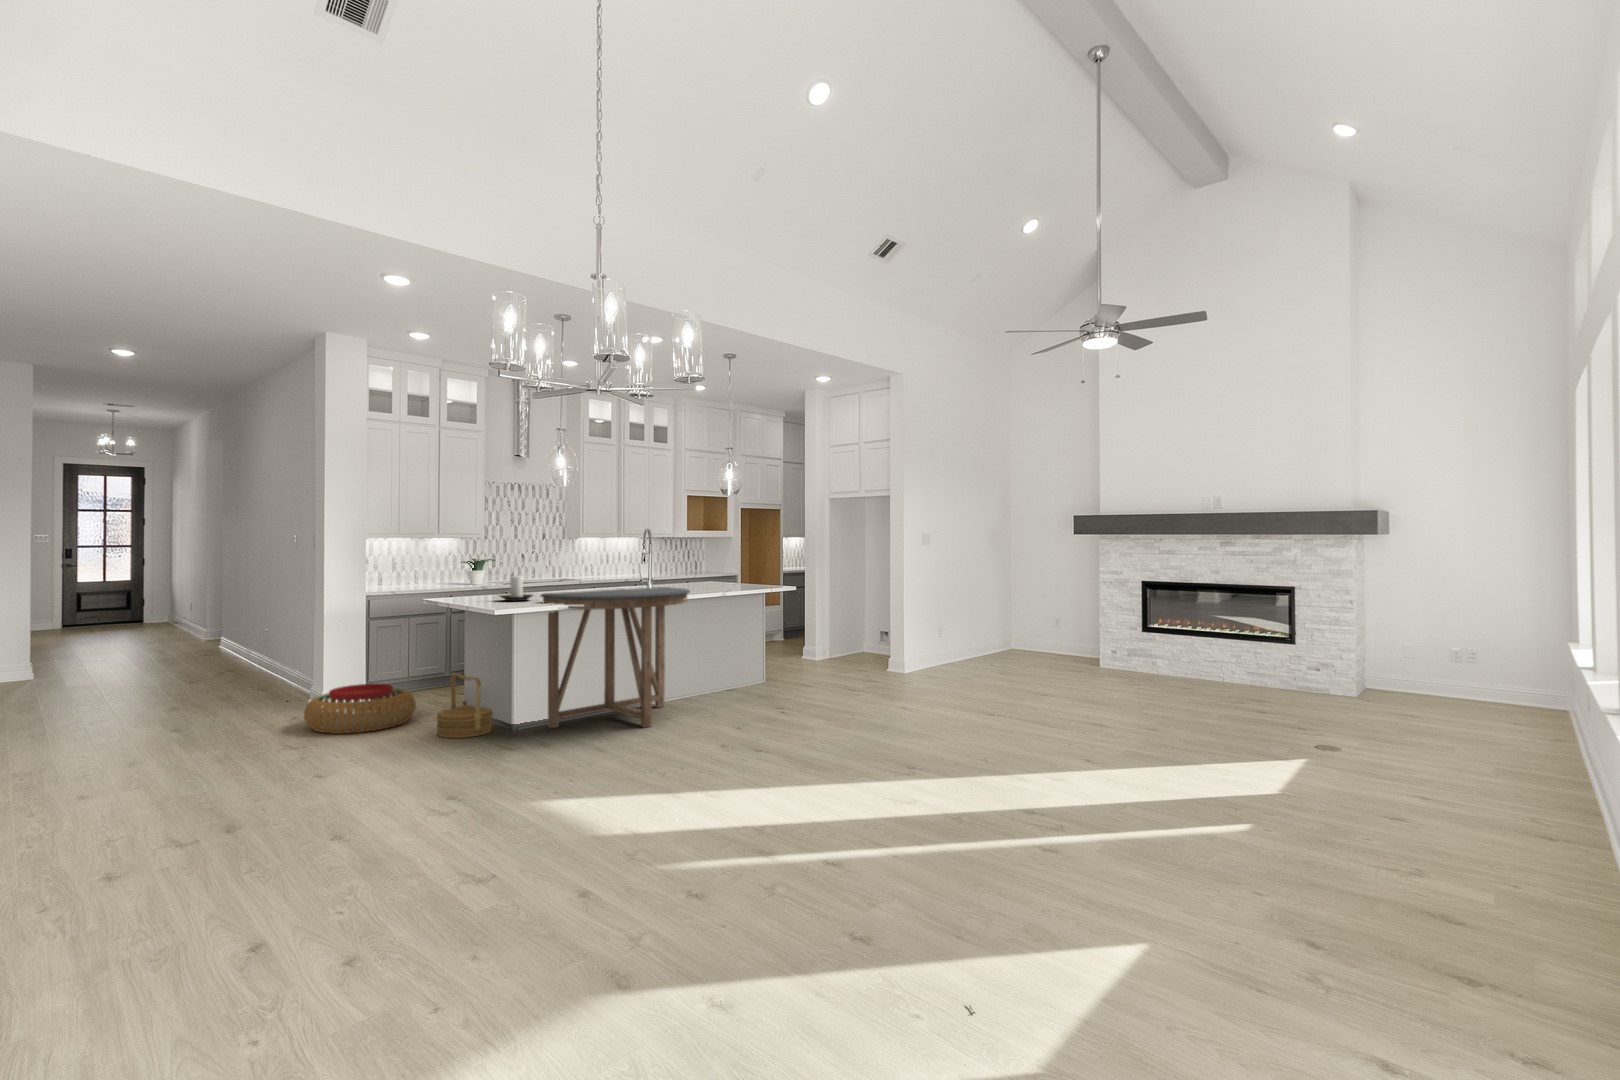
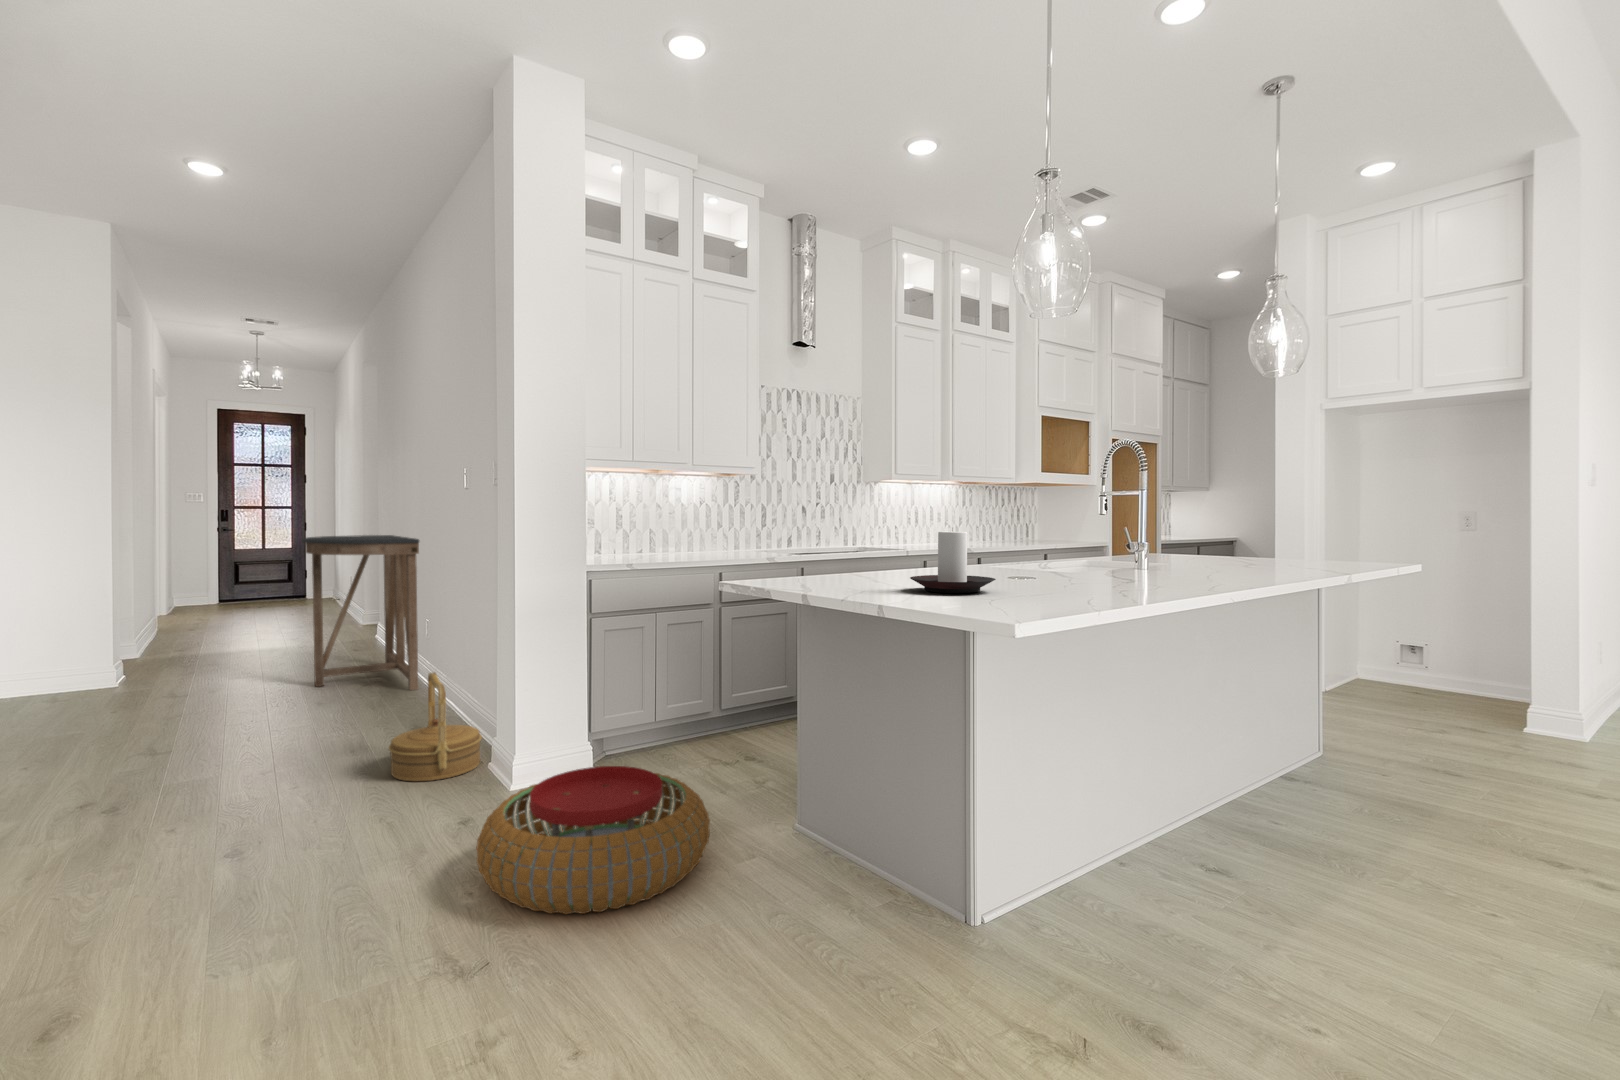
potted plant: present [461,559,494,585] -> none [716,512,769,555]
console table: present [541,587,690,728] -> present [302,535,419,690]
woven basket: present [436,673,493,738] -> present [389,672,482,781]

